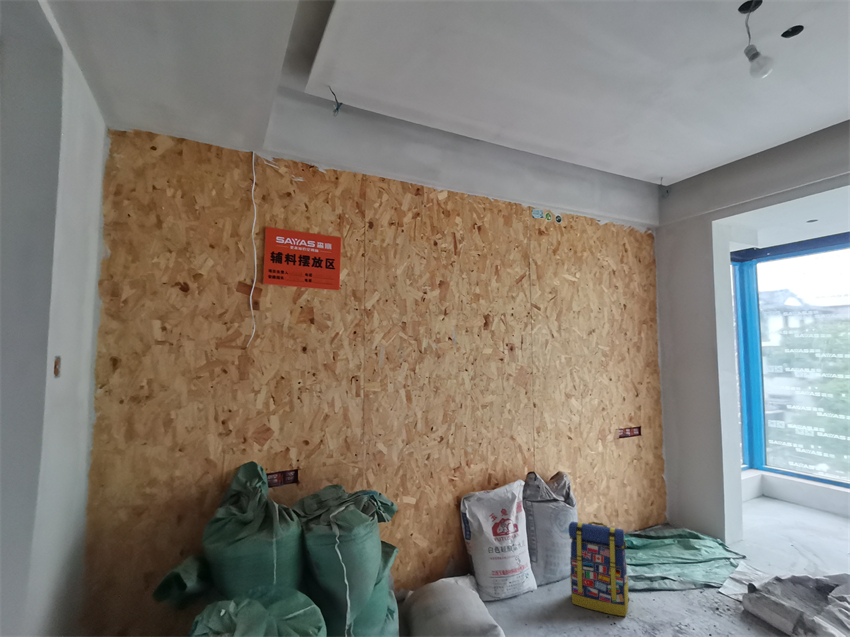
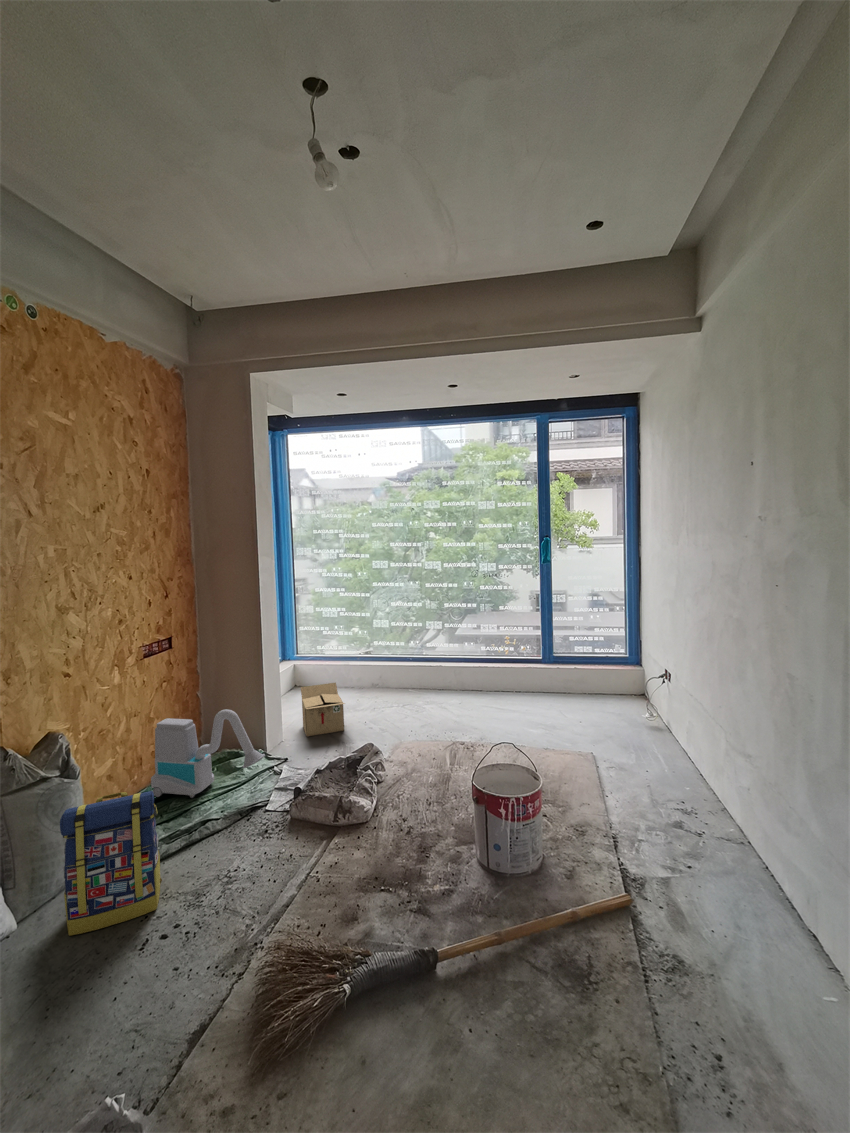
vacuum cleaner: none [624,488,719,557] -> present [151,709,265,798]
cardboard box: none [764,496,820,556] -> present [301,683,345,737]

